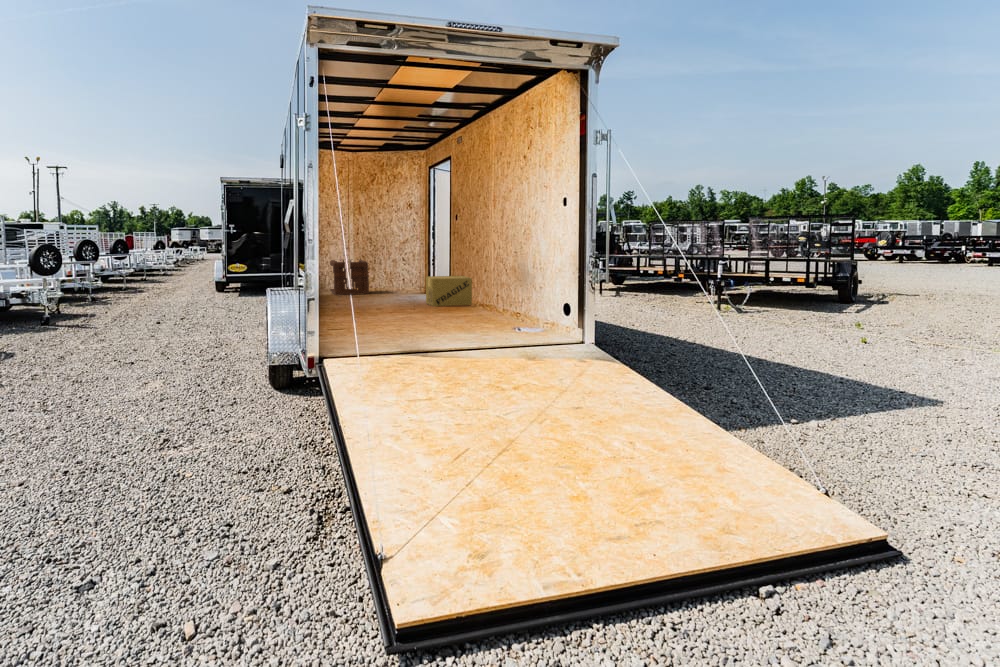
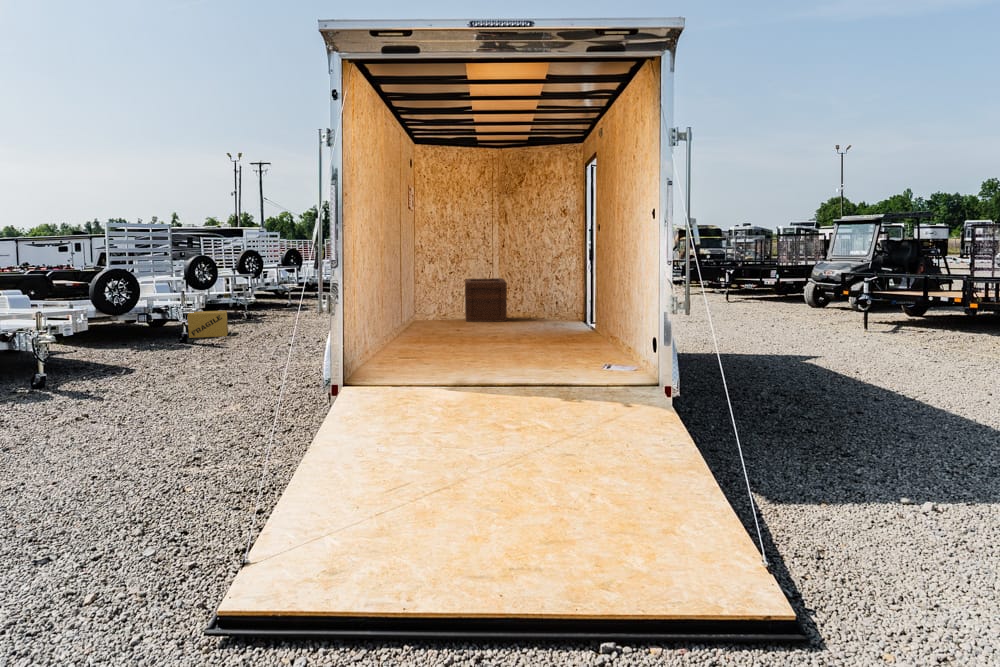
cardboard box: present [426,276,472,306] -> present [187,310,228,338]

